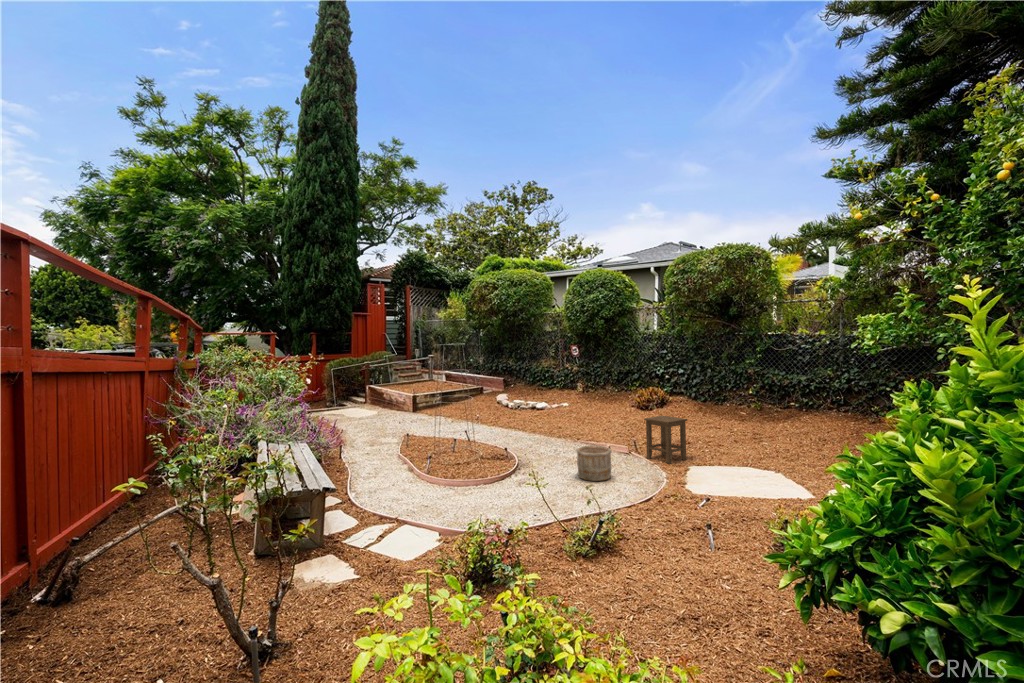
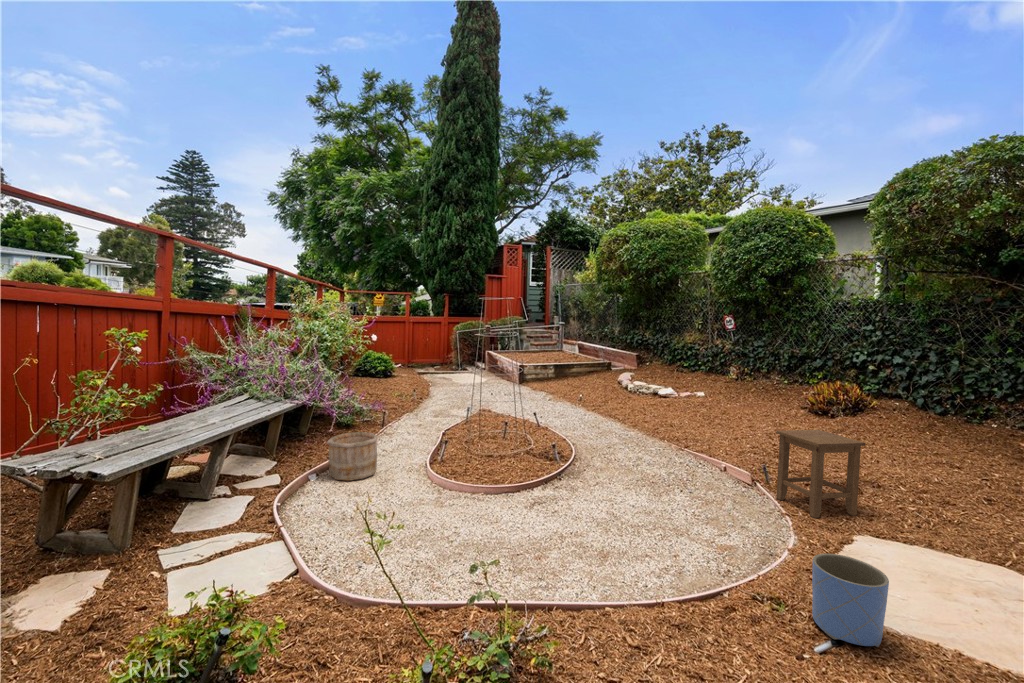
wooden bucket: present [576,445,612,481] -> present [327,432,378,481]
planter: none [689,468,719,504] -> present [812,554,889,647]

